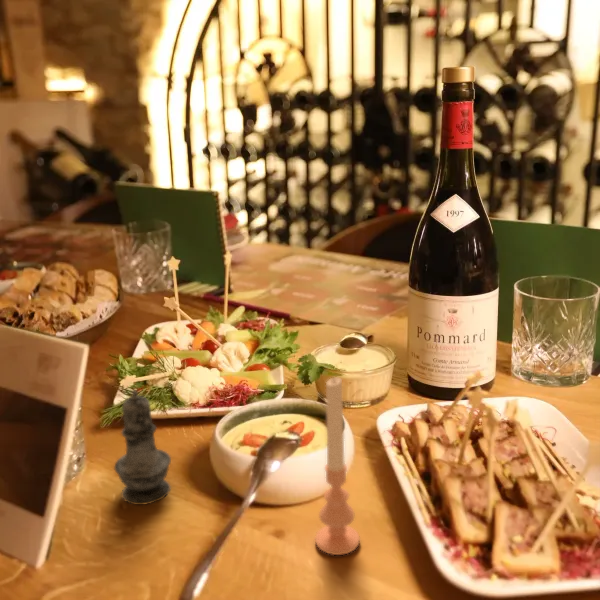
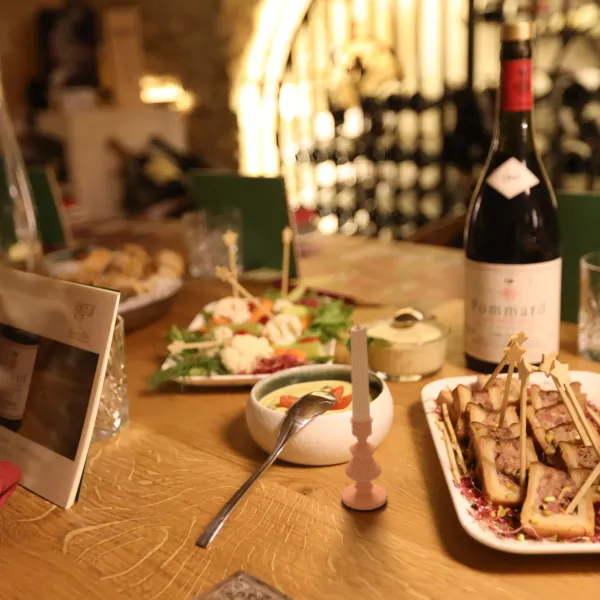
salt shaker: present [114,390,171,505] -> none [152,342,208,460]

